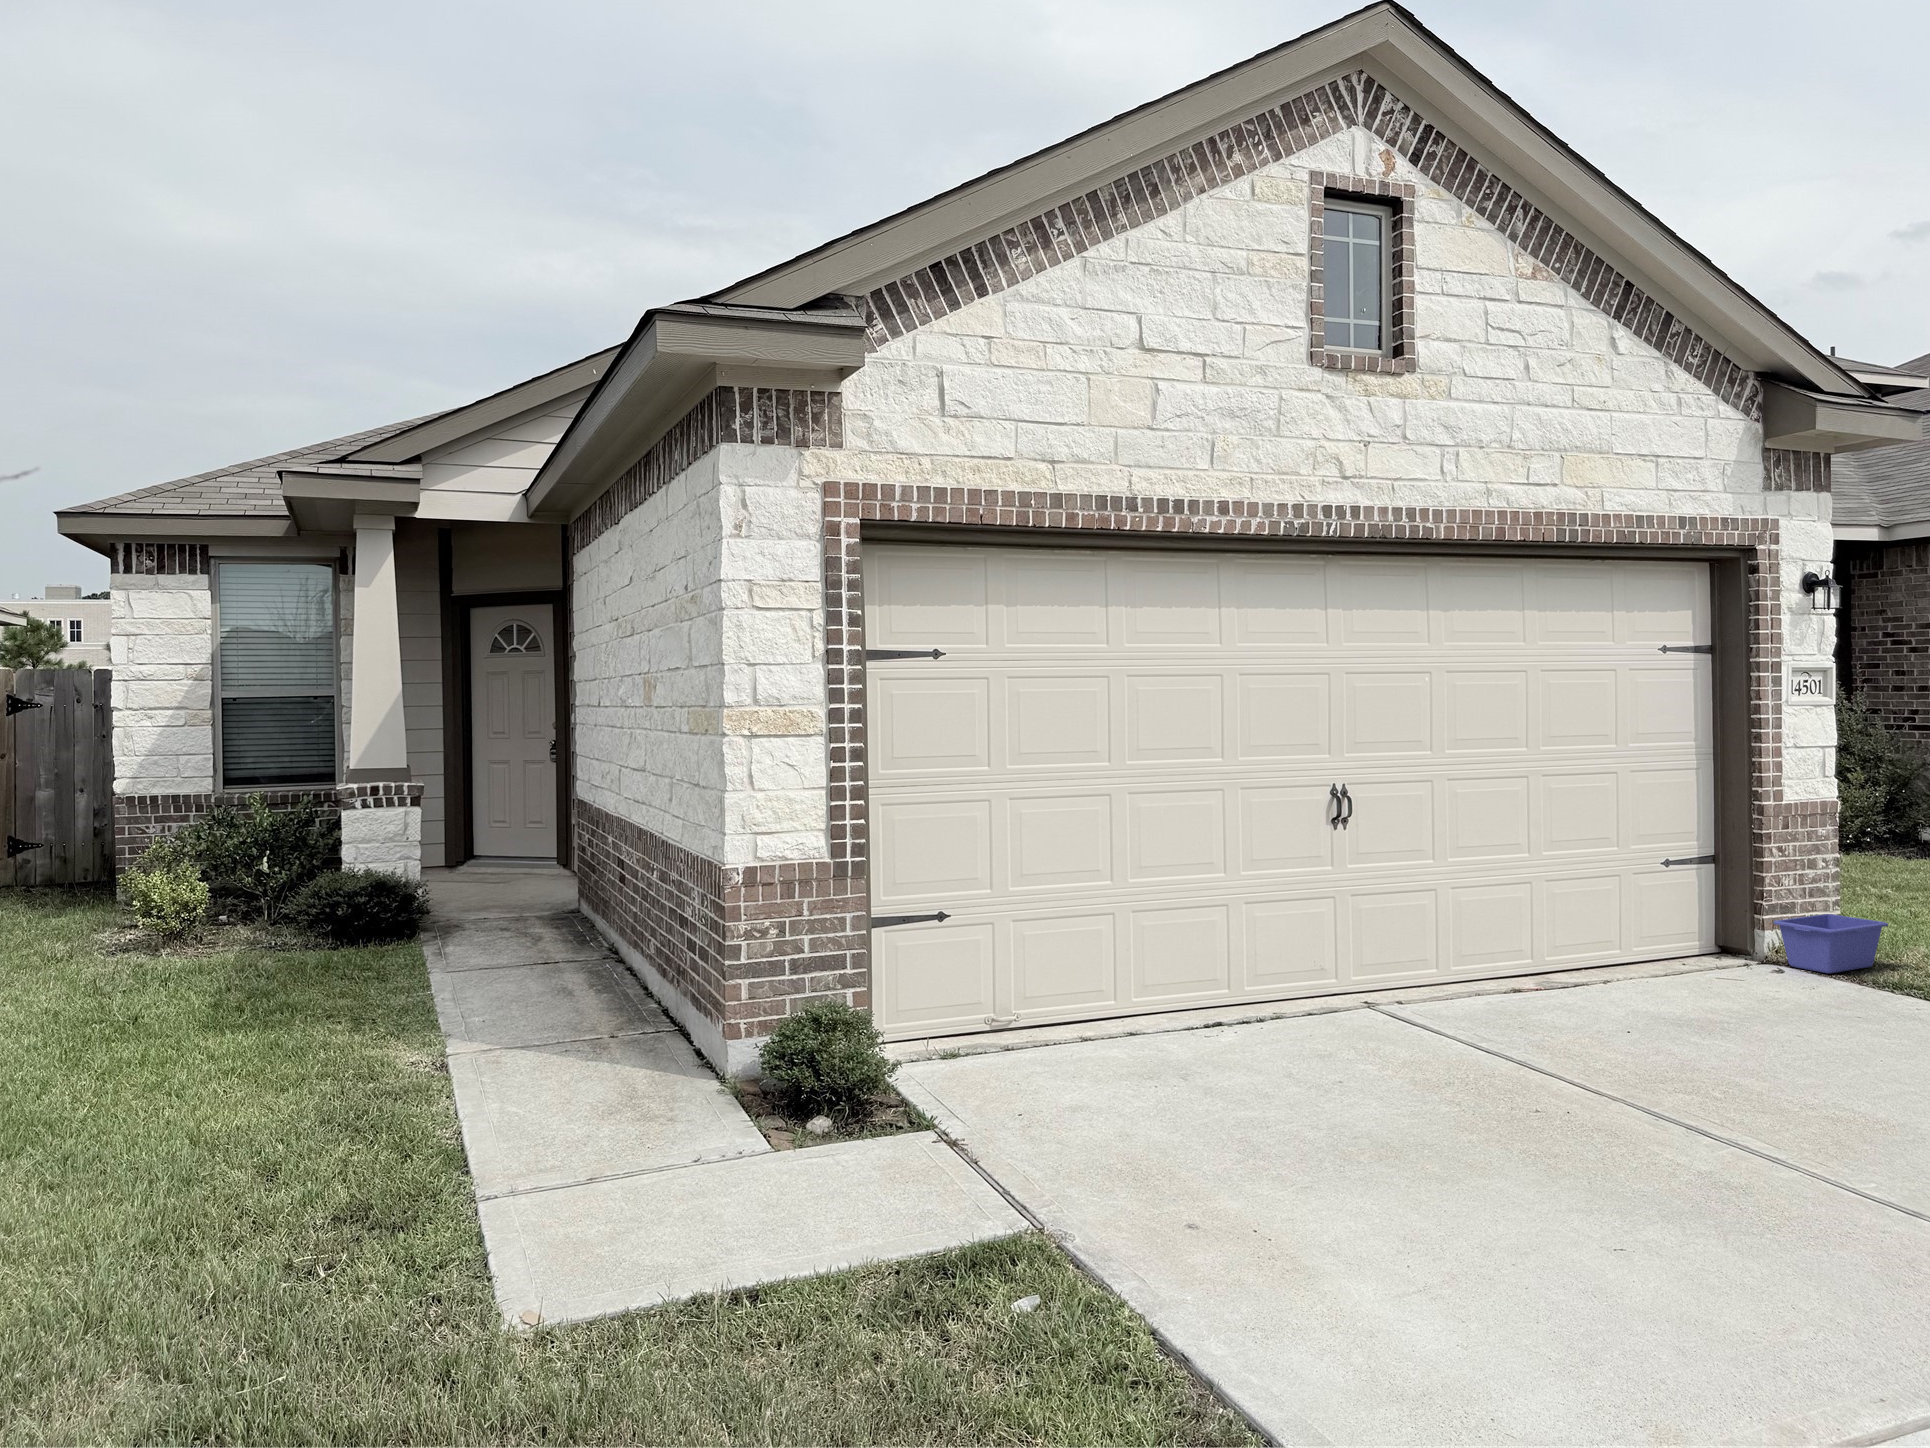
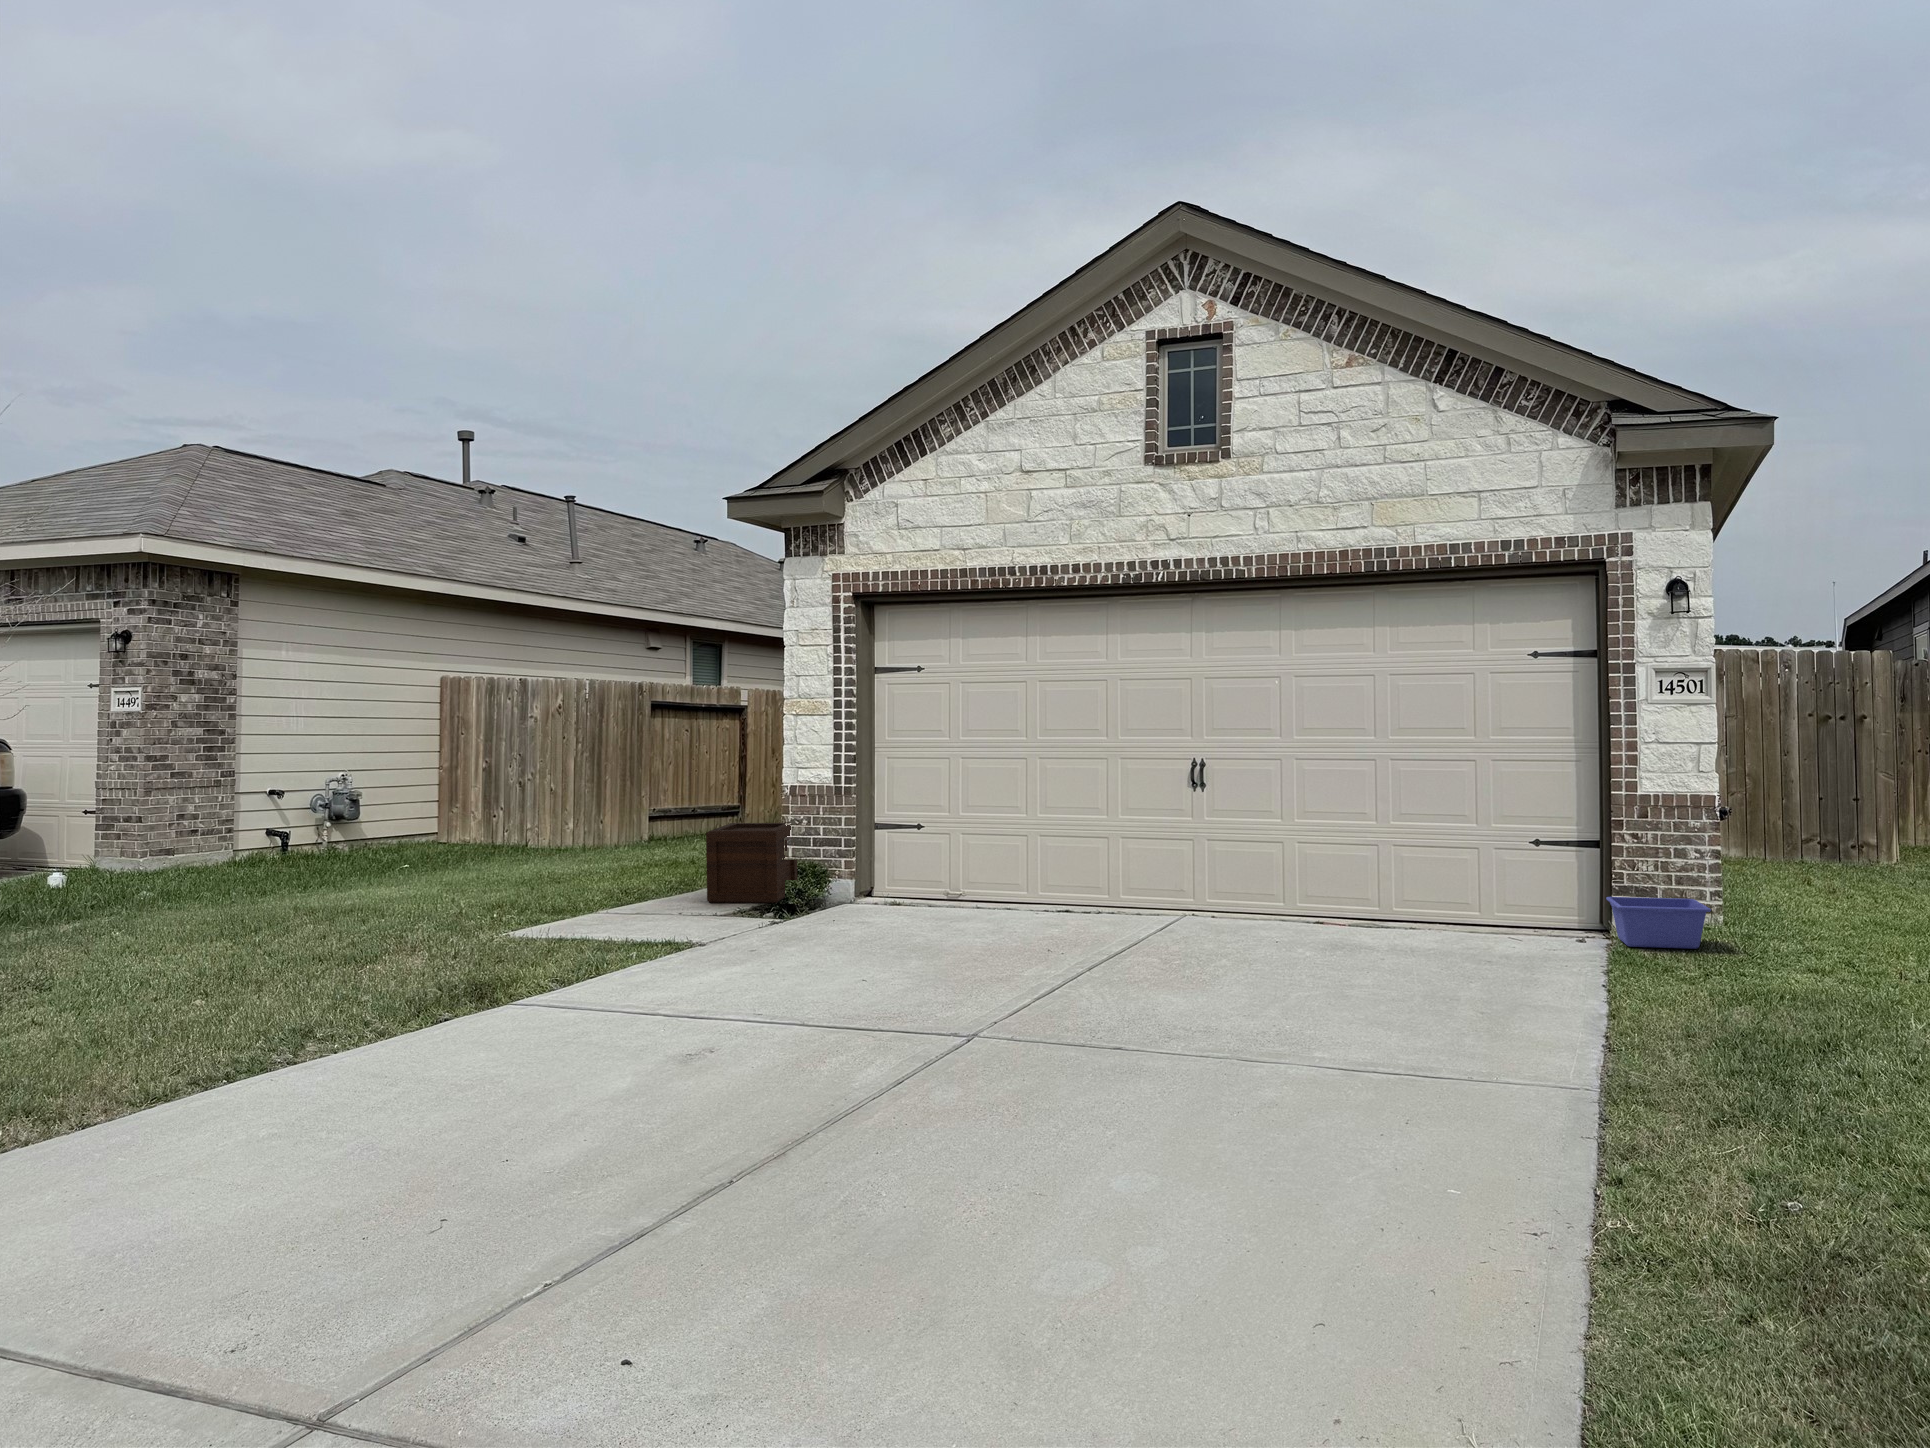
wooden crate: none [587,941,772,1126] -> present [706,823,797,903]

